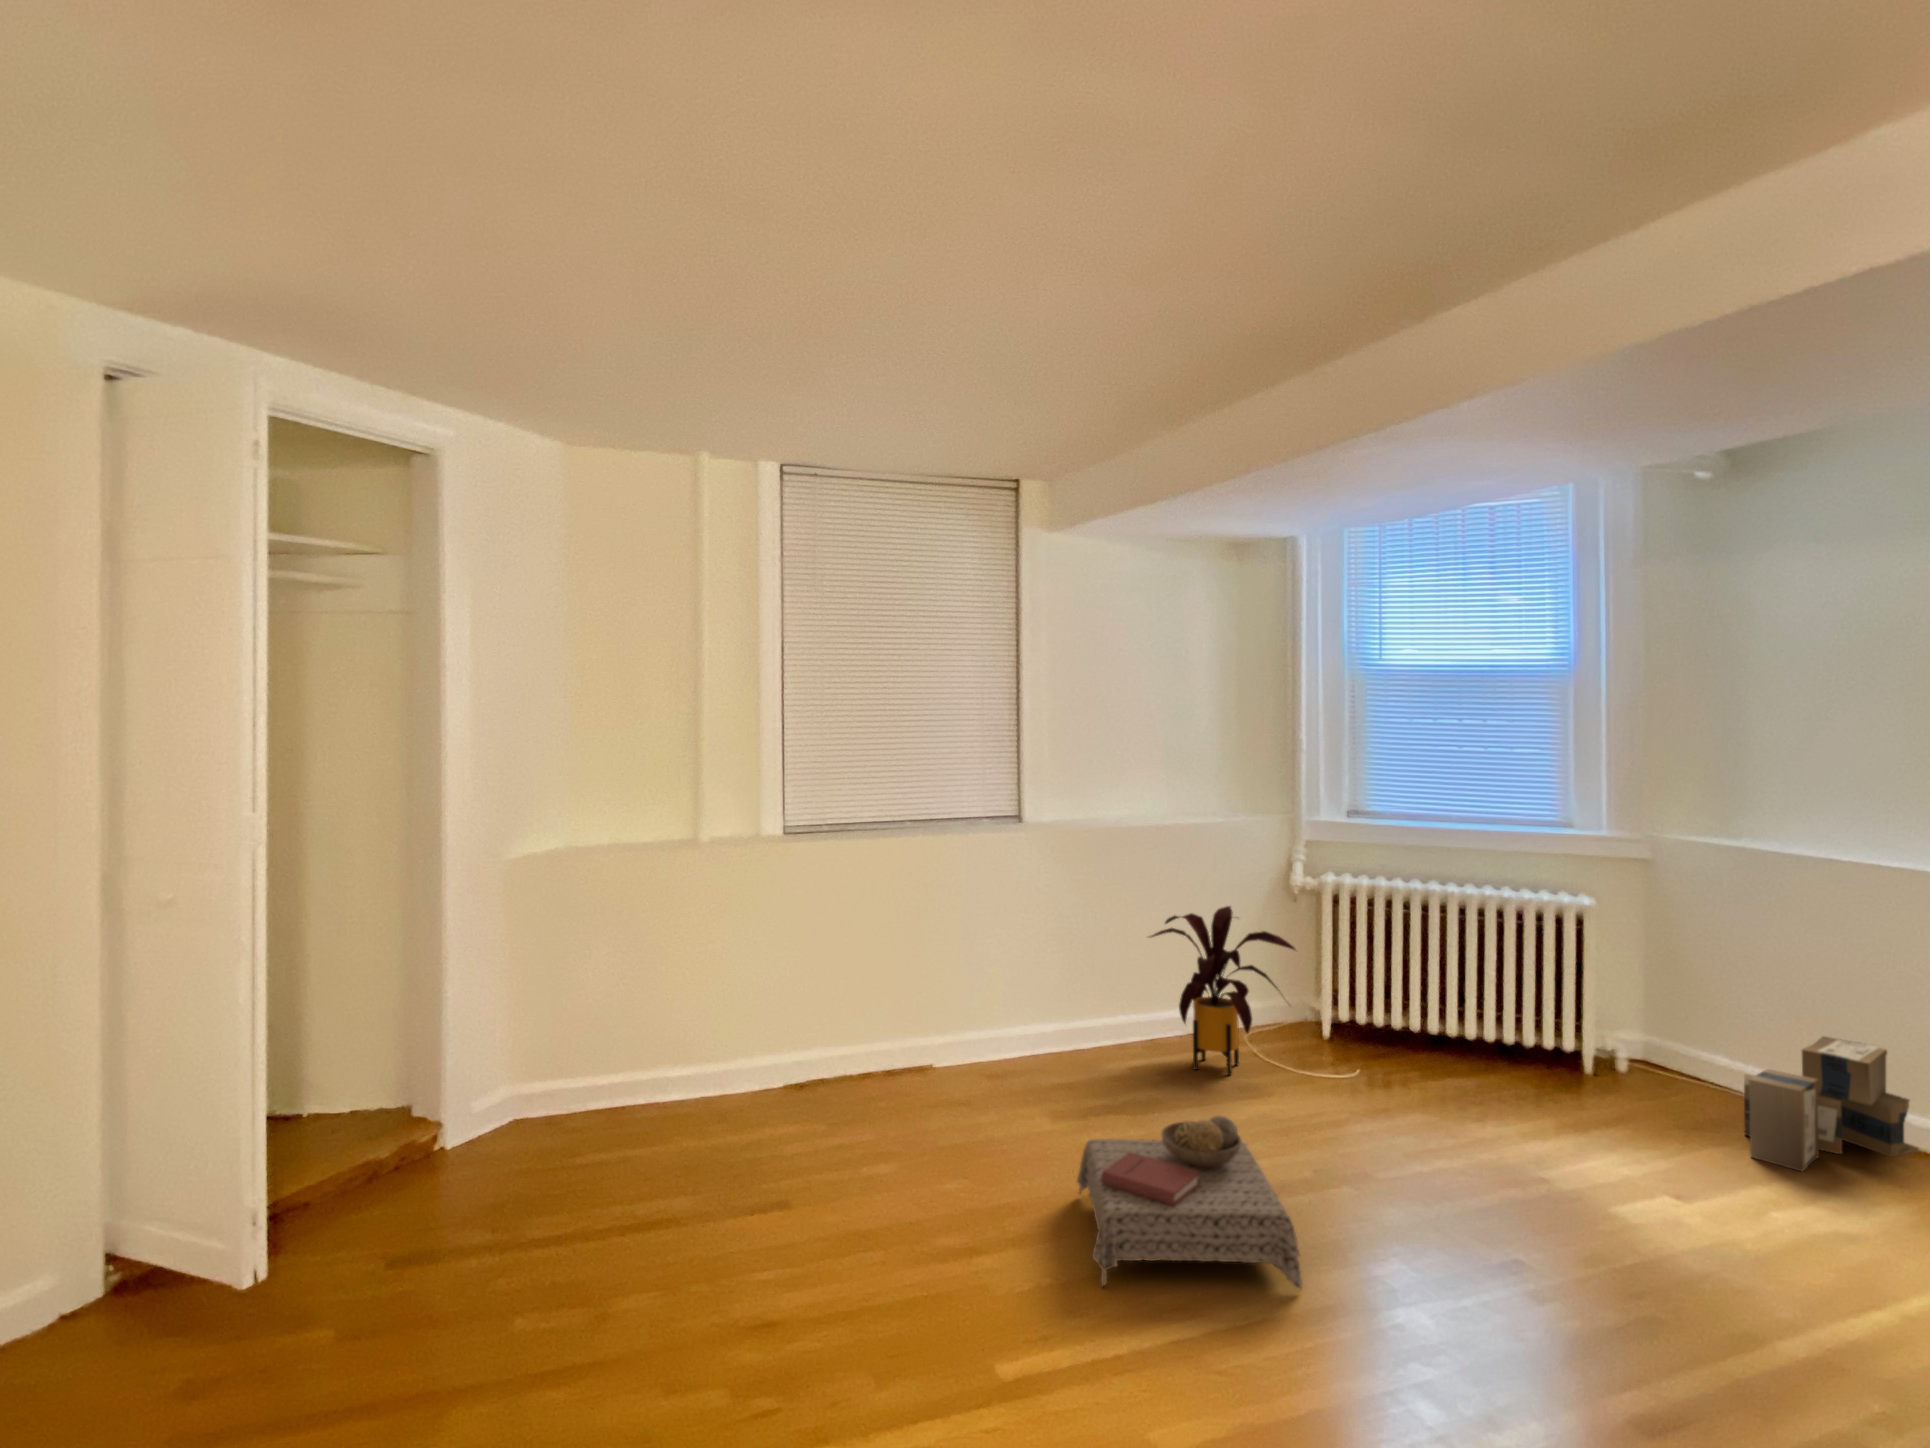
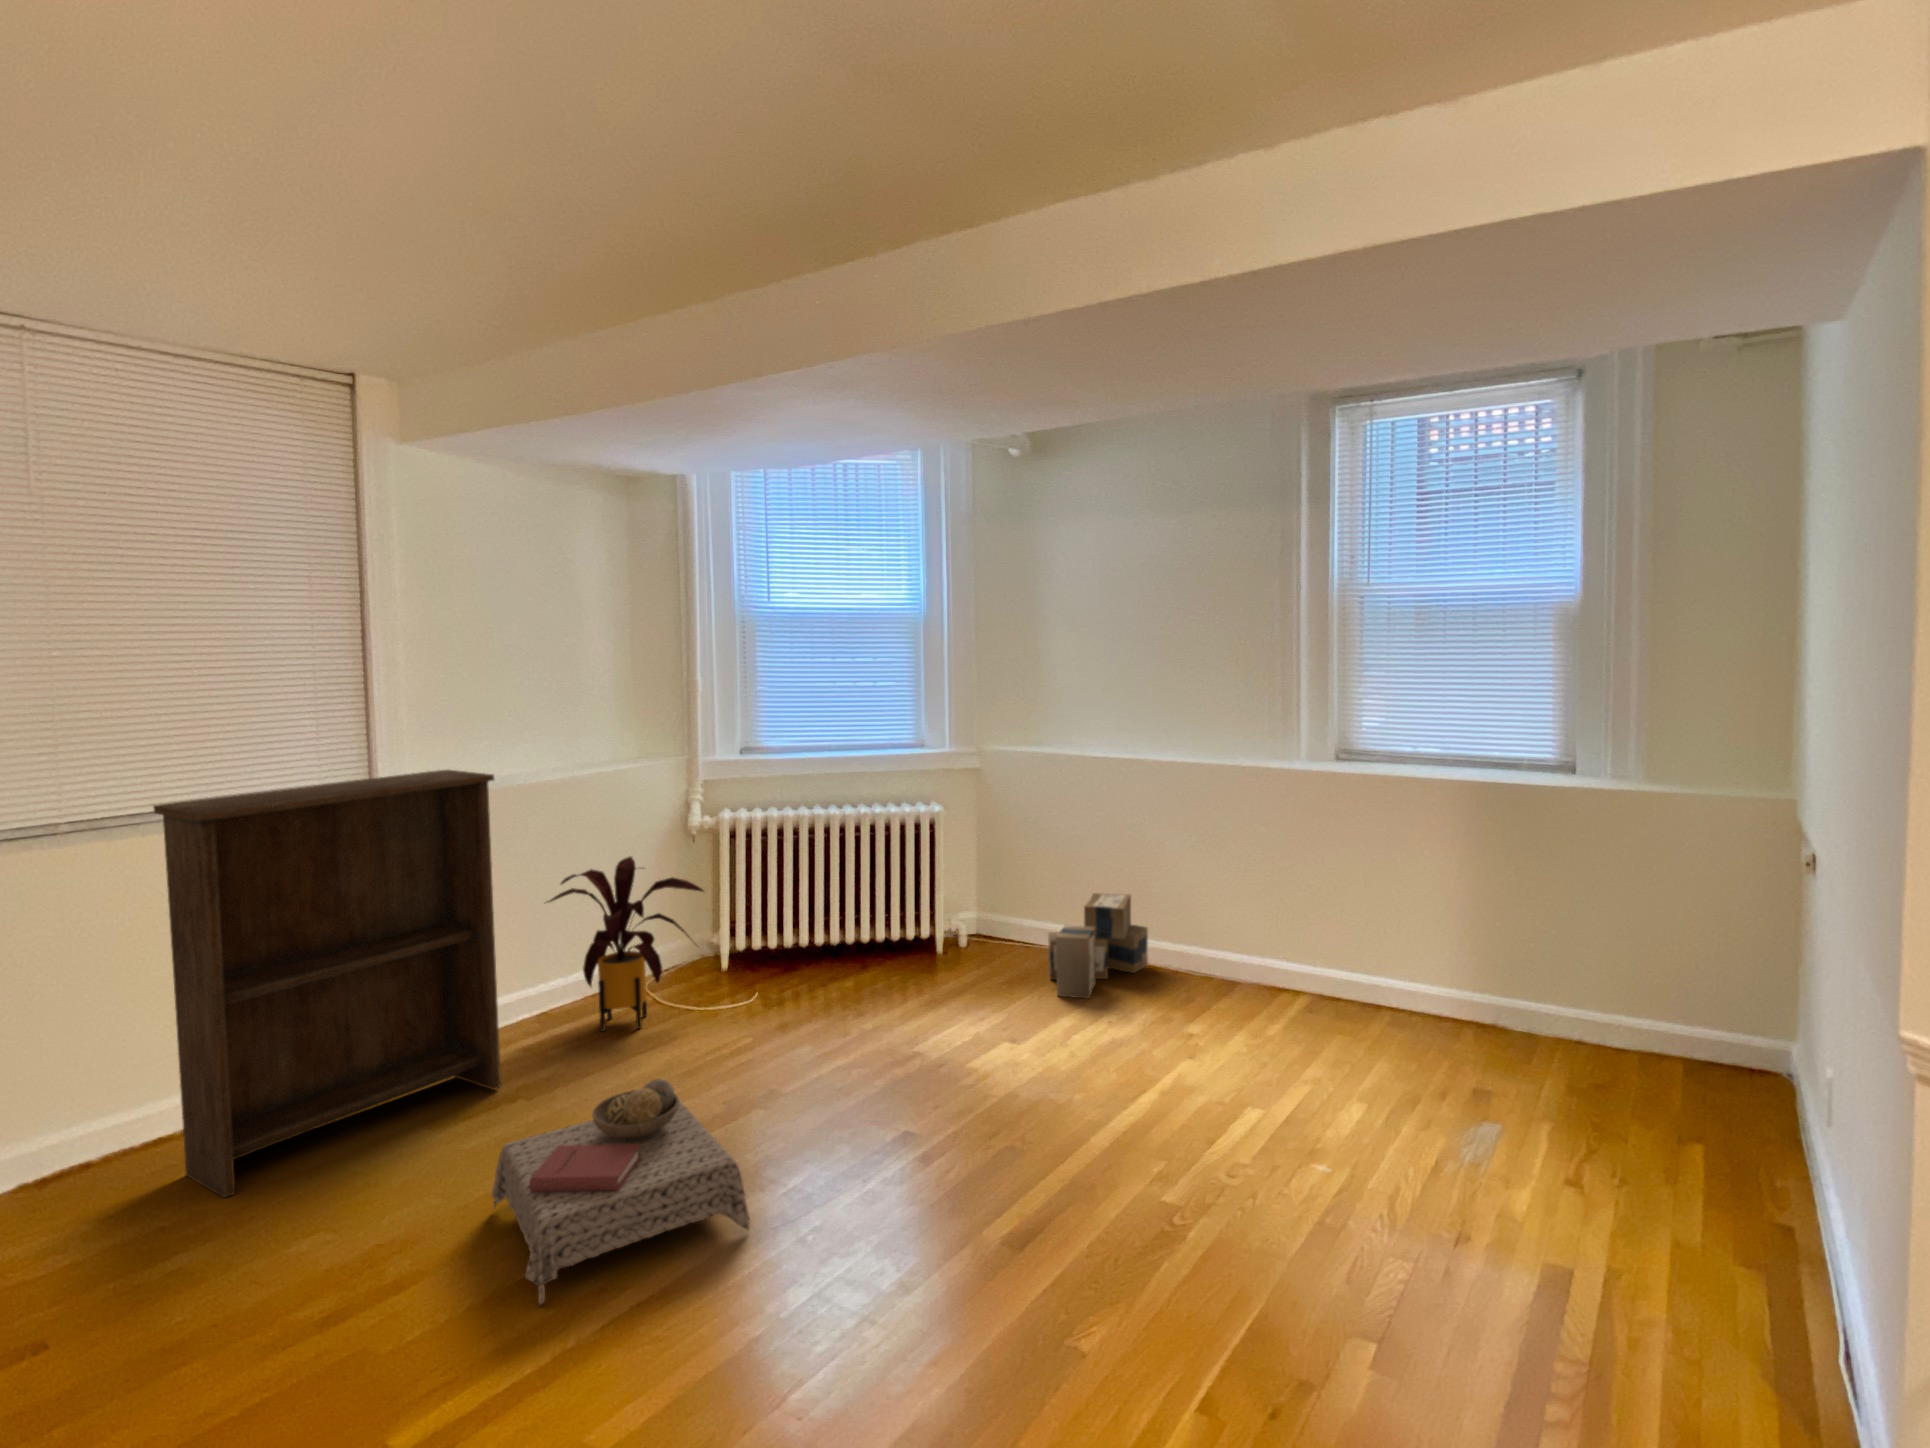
bookshelf: none [871,807,1104,1125] -> present [153,770,501,1198]

